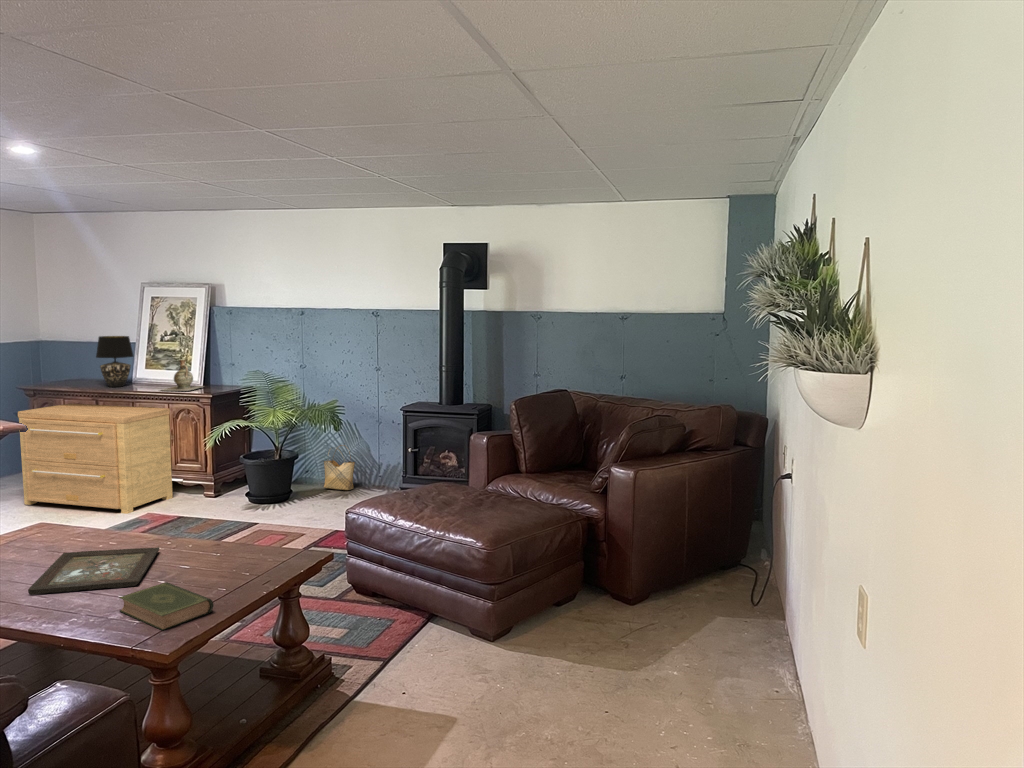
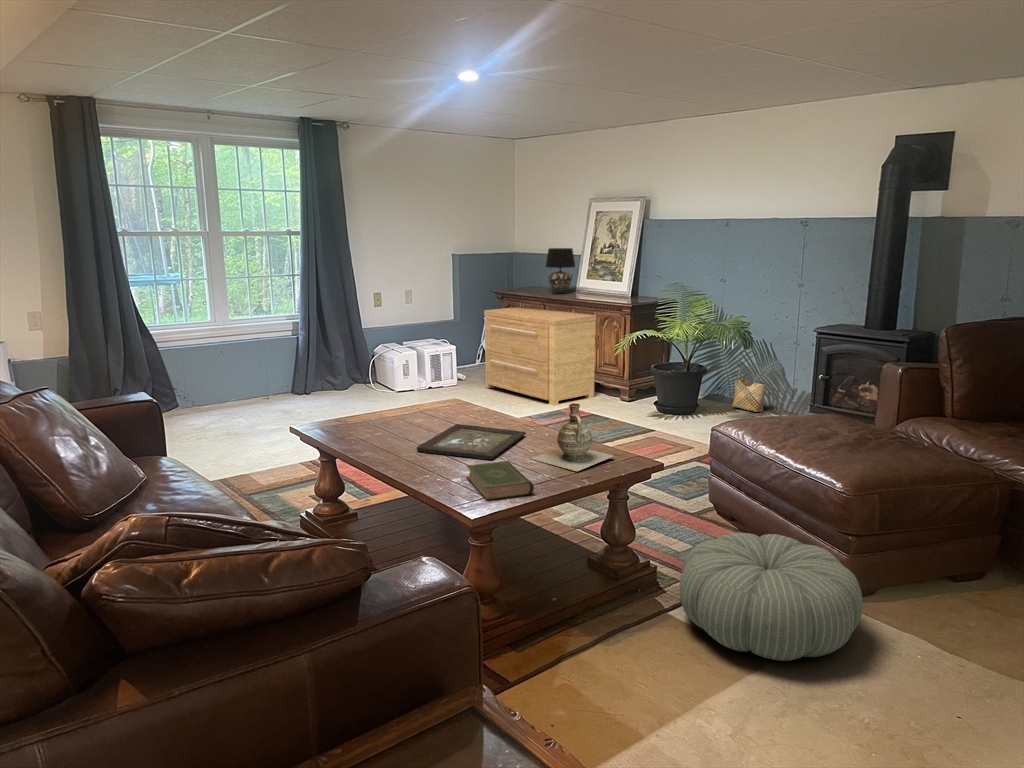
ceramic jug: present [163,360,202,391] -> present [531,403,614,471]
pouf: none [362,598,517,713] -> present [680,533,862,661]

